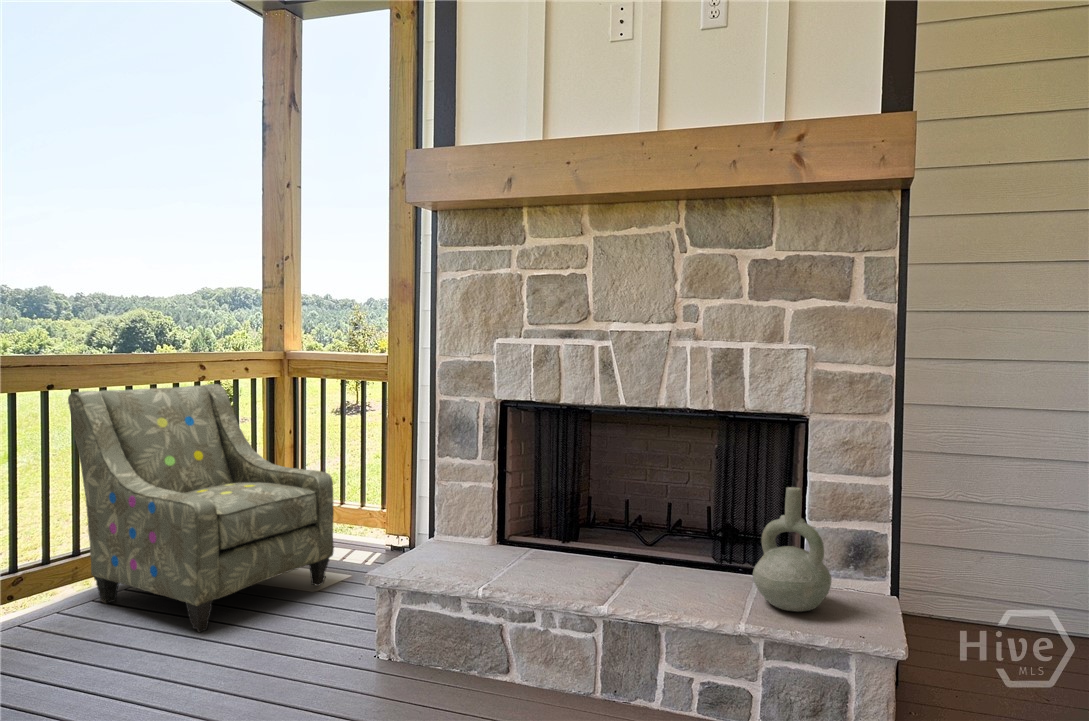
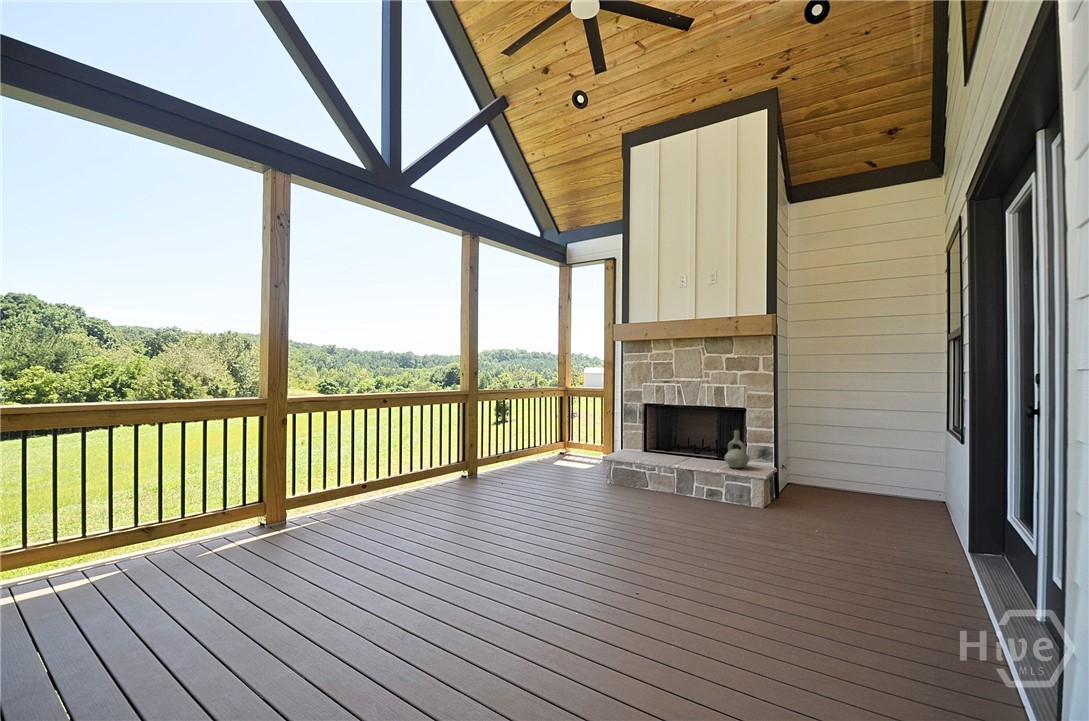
armchair: present [68,384,334,632] -> none [508,398,588,474]

